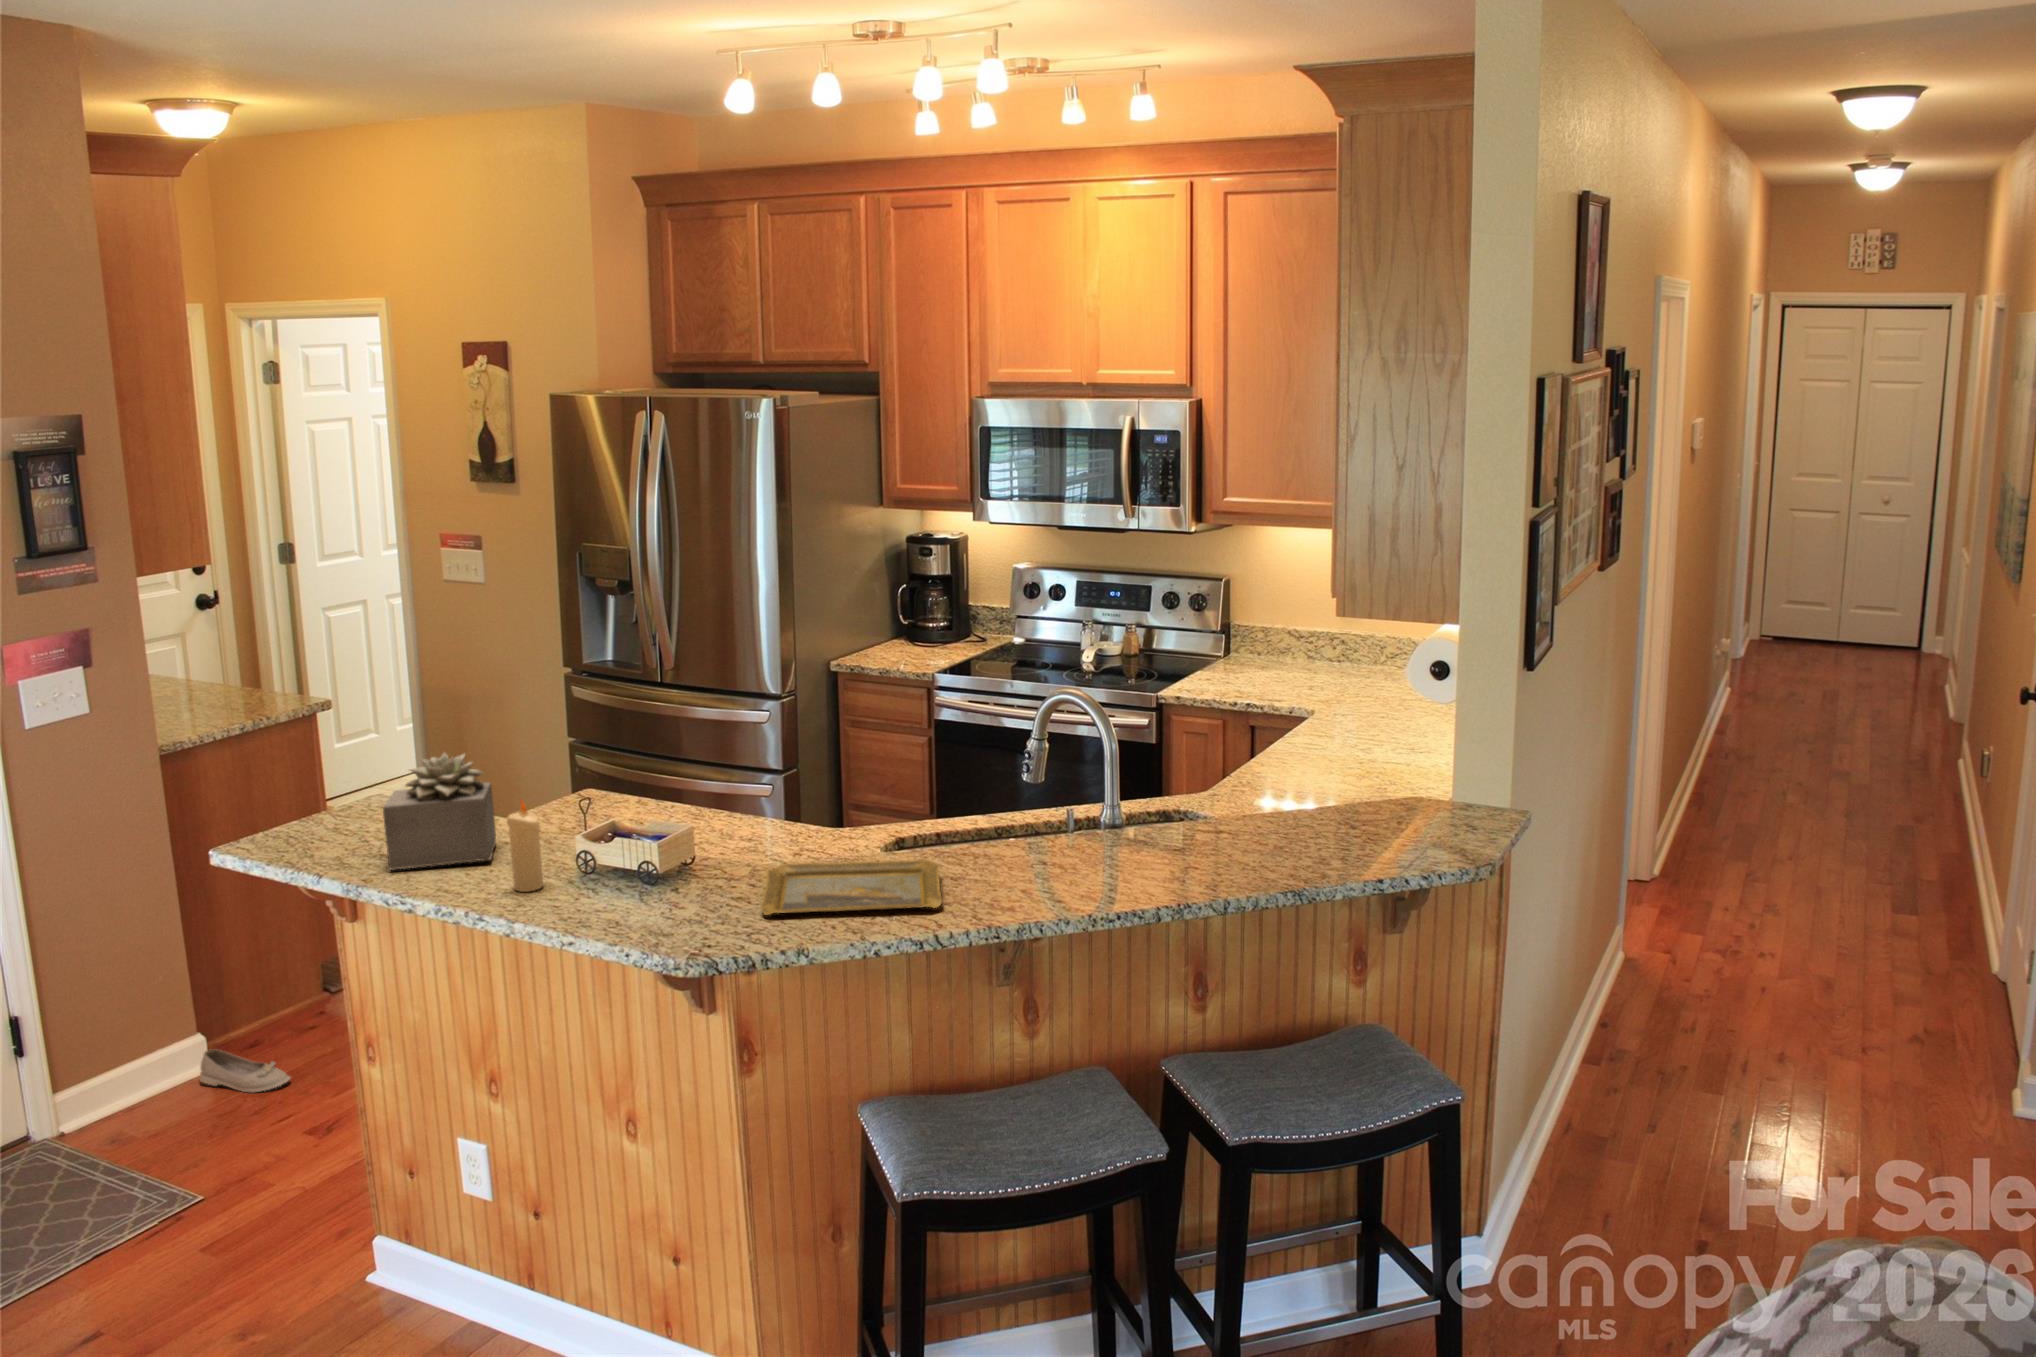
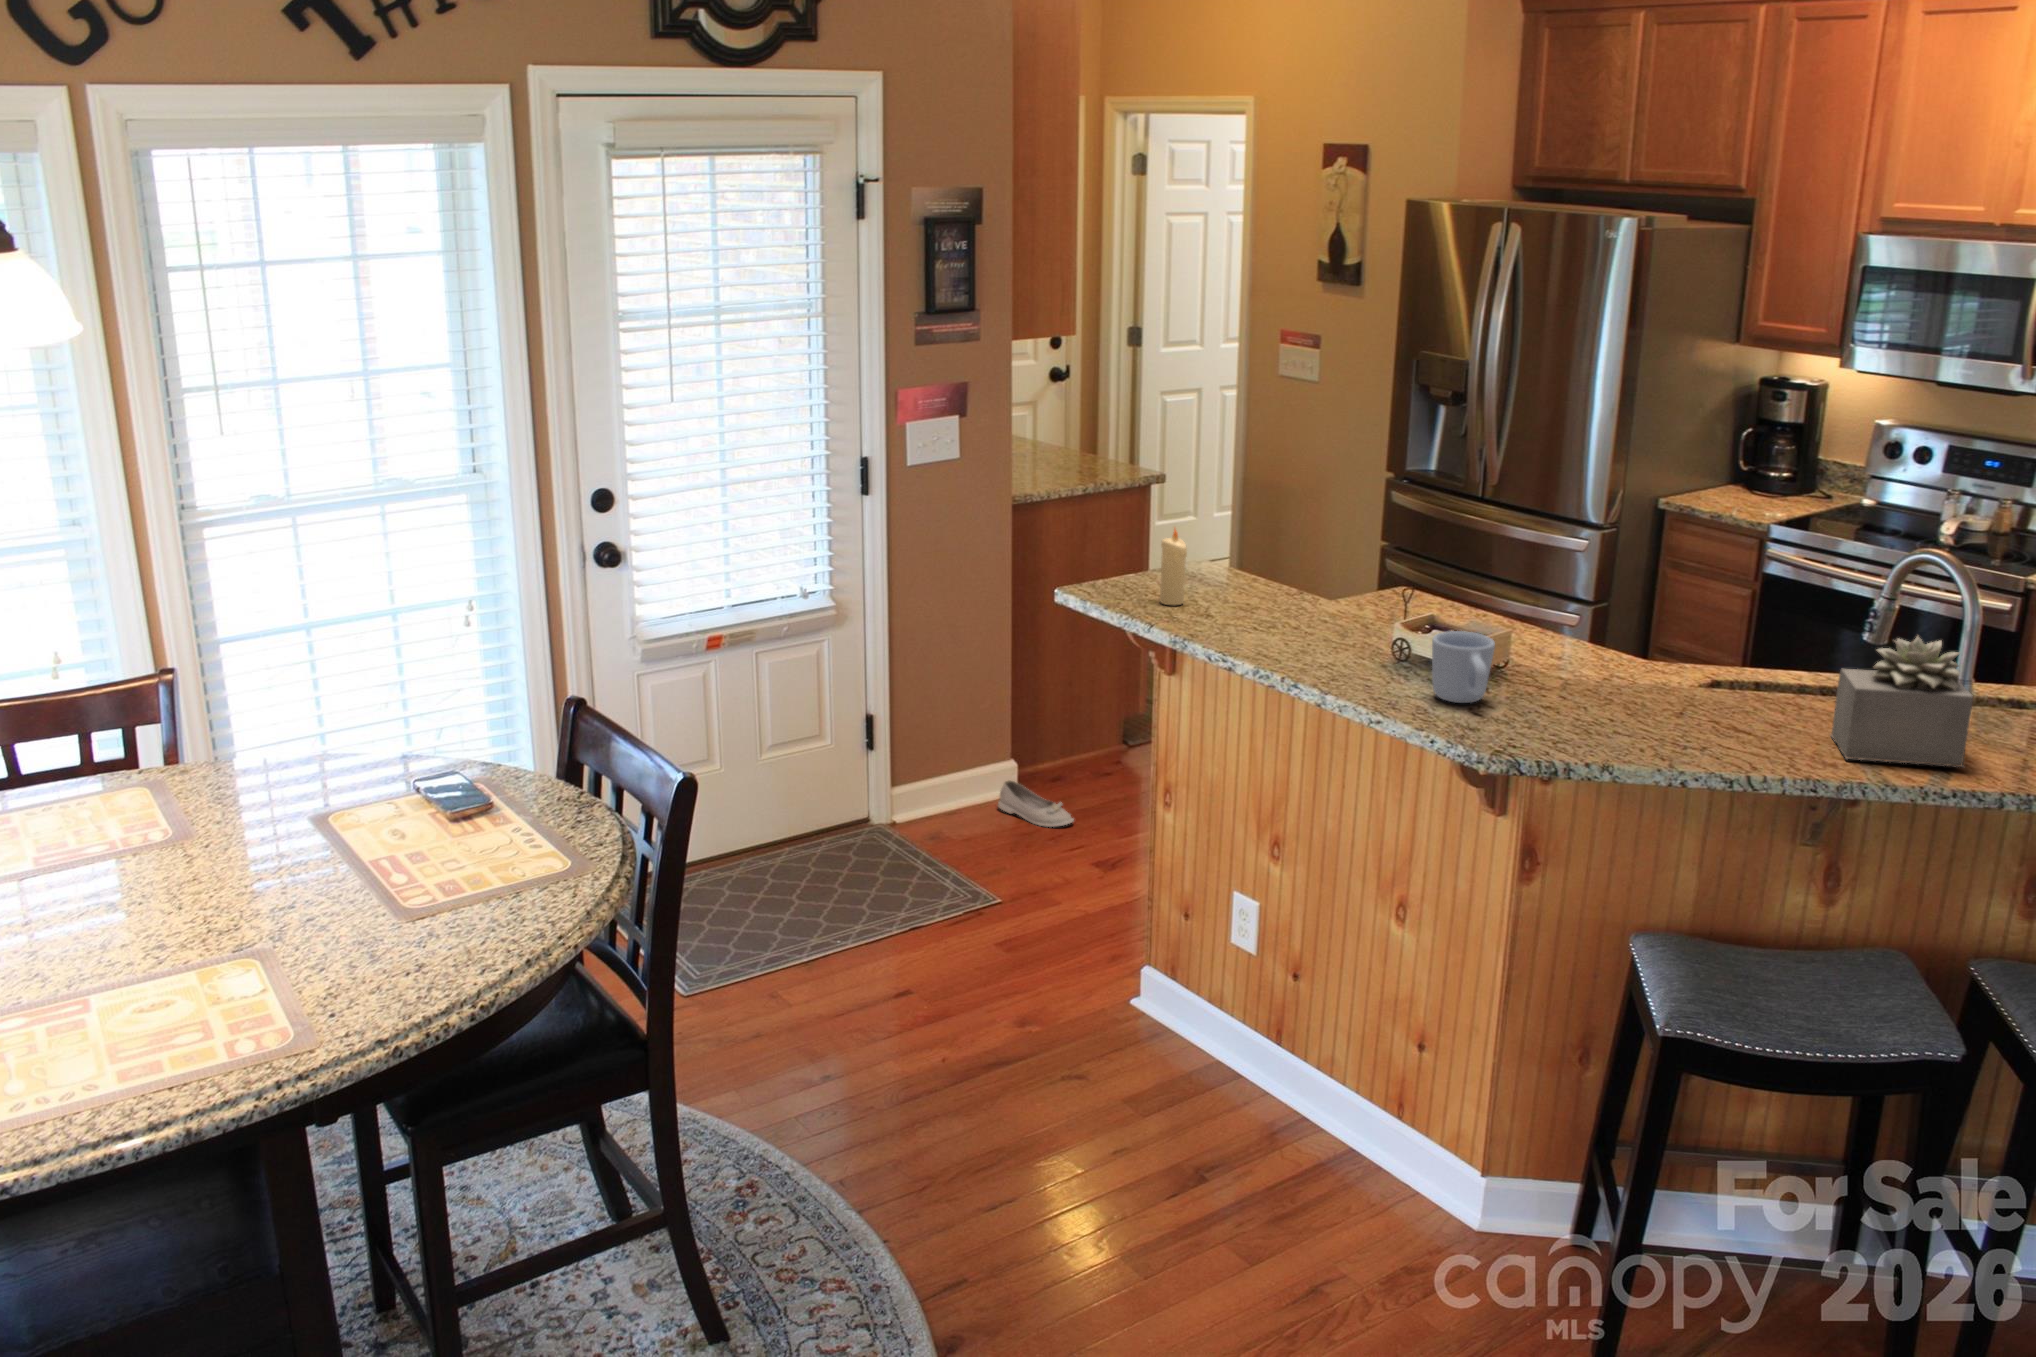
succulent plant: present [383,753,496,870] -> present [1831,635,1973,767]
candle: present [507,801,543,892] -> present [1160,529,1187,605]
mug: none [614,834,679,909] -> present [1432,631,1495,703]
tray: present [761,860,942,915] -> none [1567,684,1760,751]

